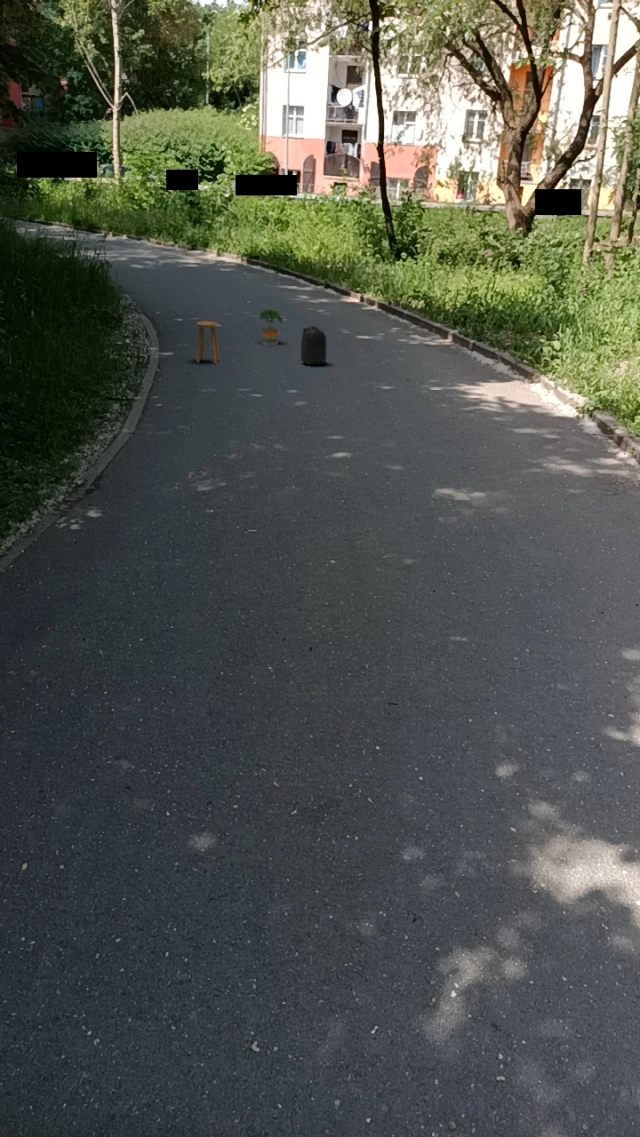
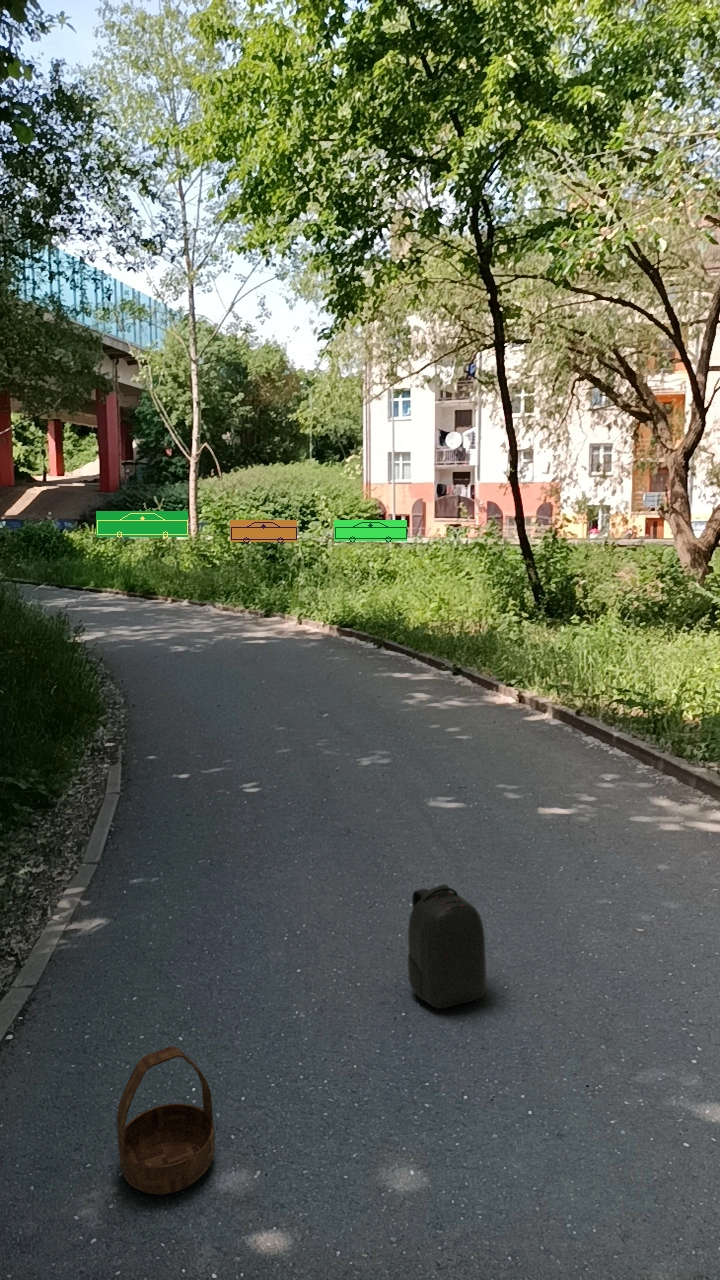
potted tree: present [259,310,283,346] -> none [302,793,365,887]
stool: present [197,321,220,364] -> none [95,881,172,1015]
basket: none [223,346,249,382] -> present [116,1047,215,1195]

